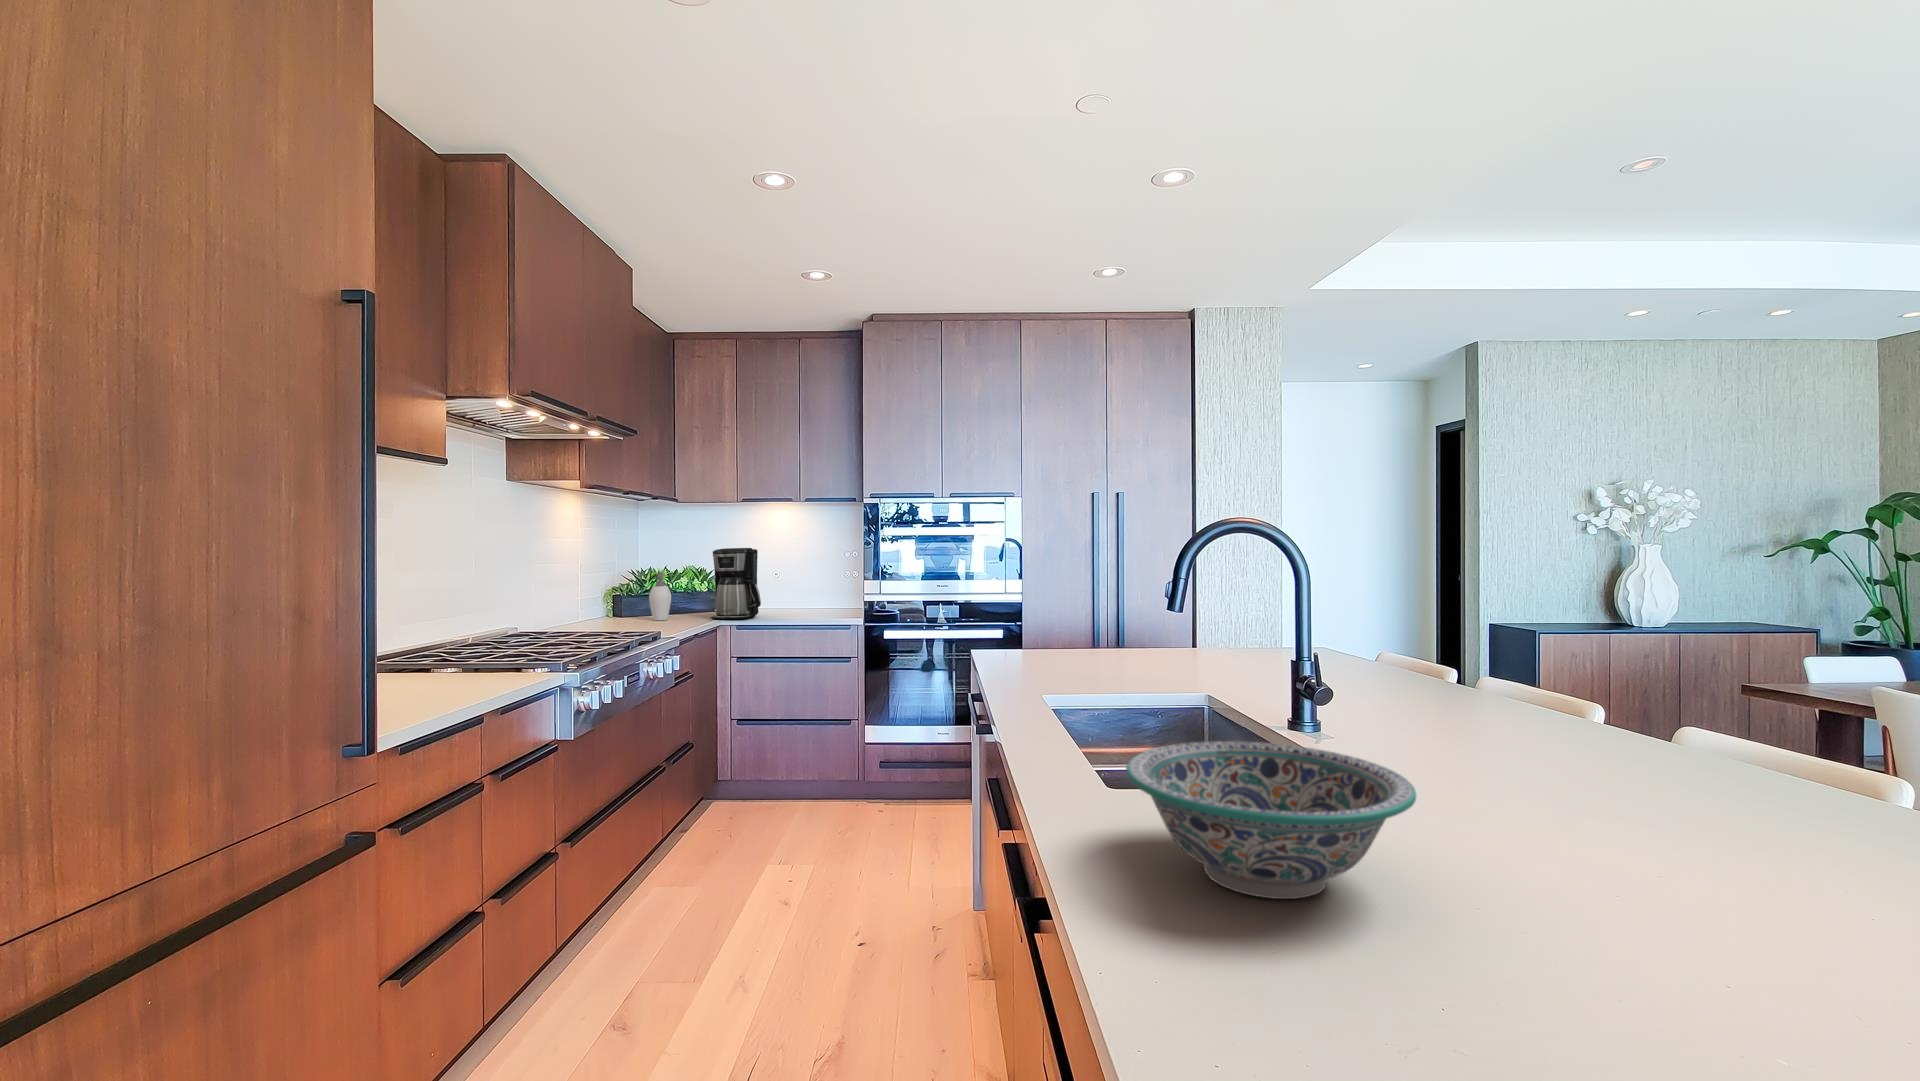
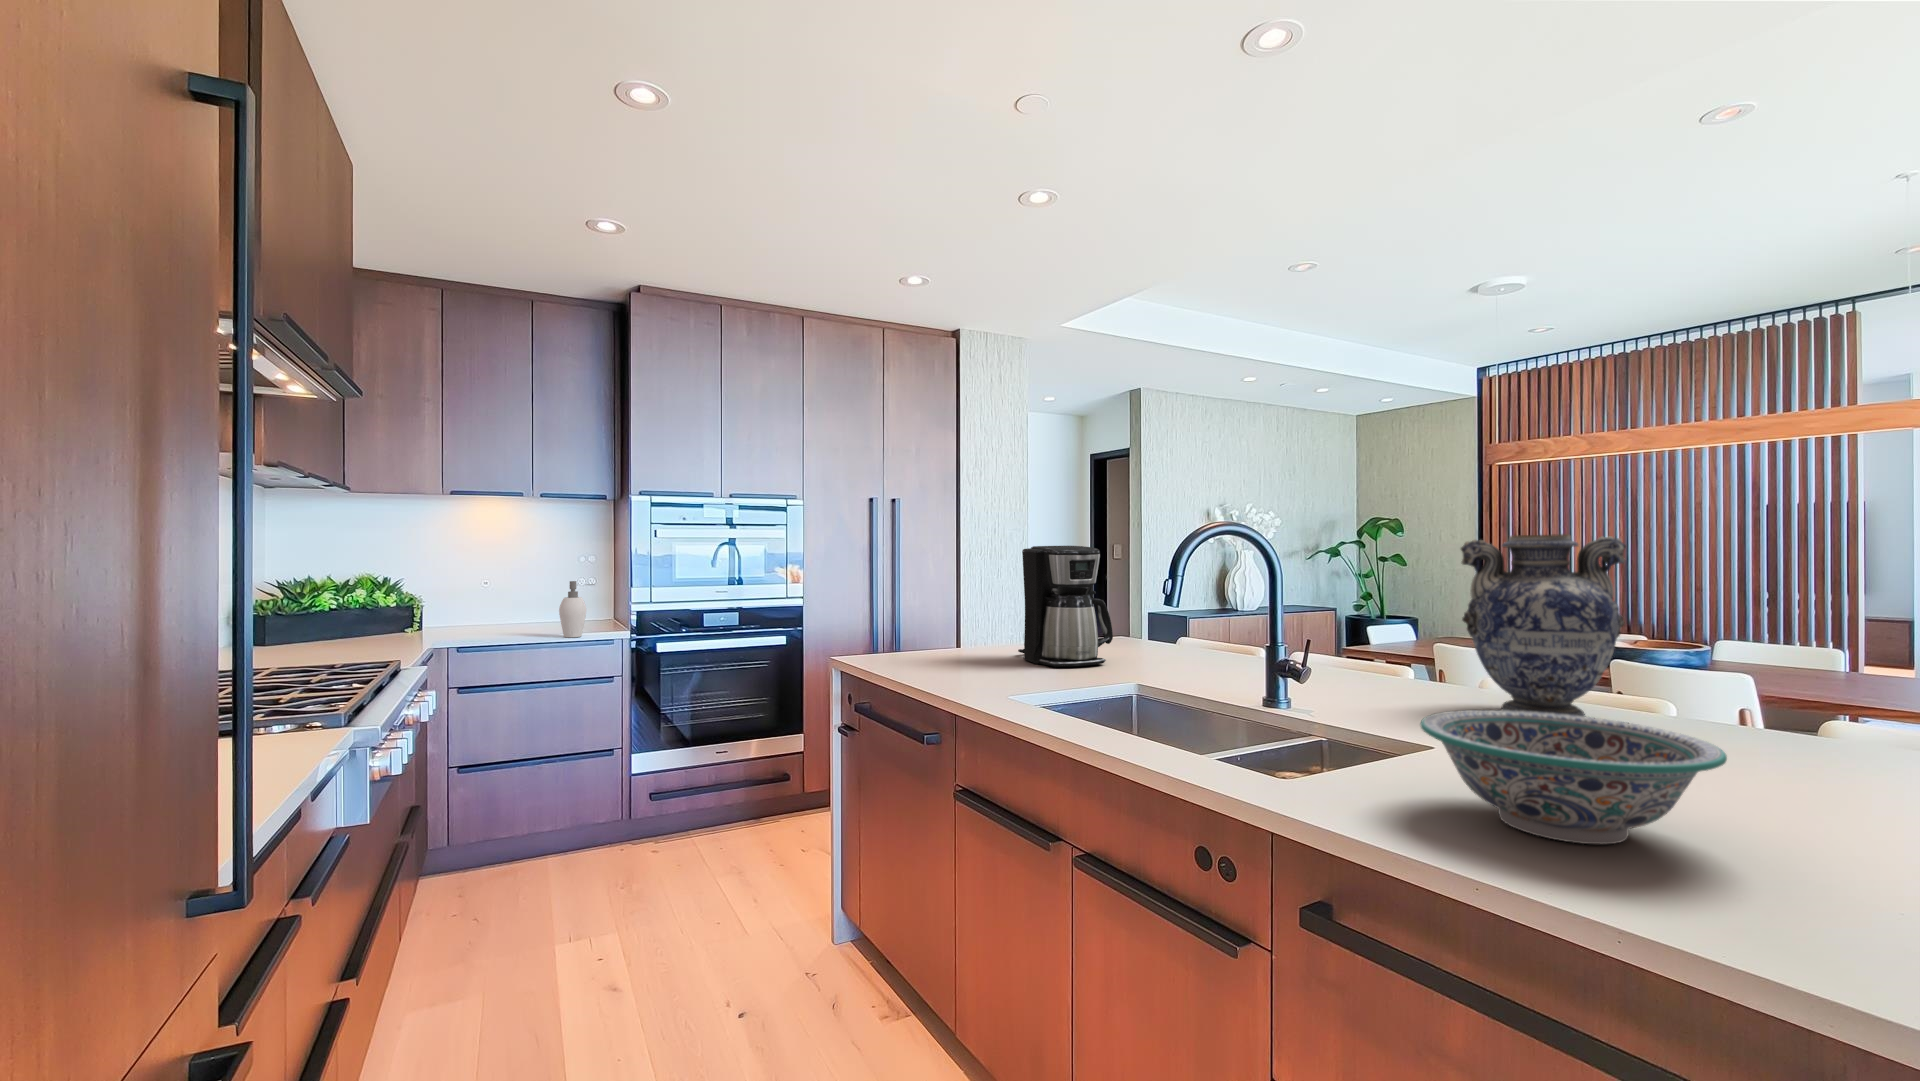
vase: none [1521,540,1748,786] -> present [1461,534,1626,716]
coffee maker: present [711,548,761,619] -> present [1018,546,1113,667]
soap dispenser: present [649,572,677,620] -> present [559,581,594,637]

